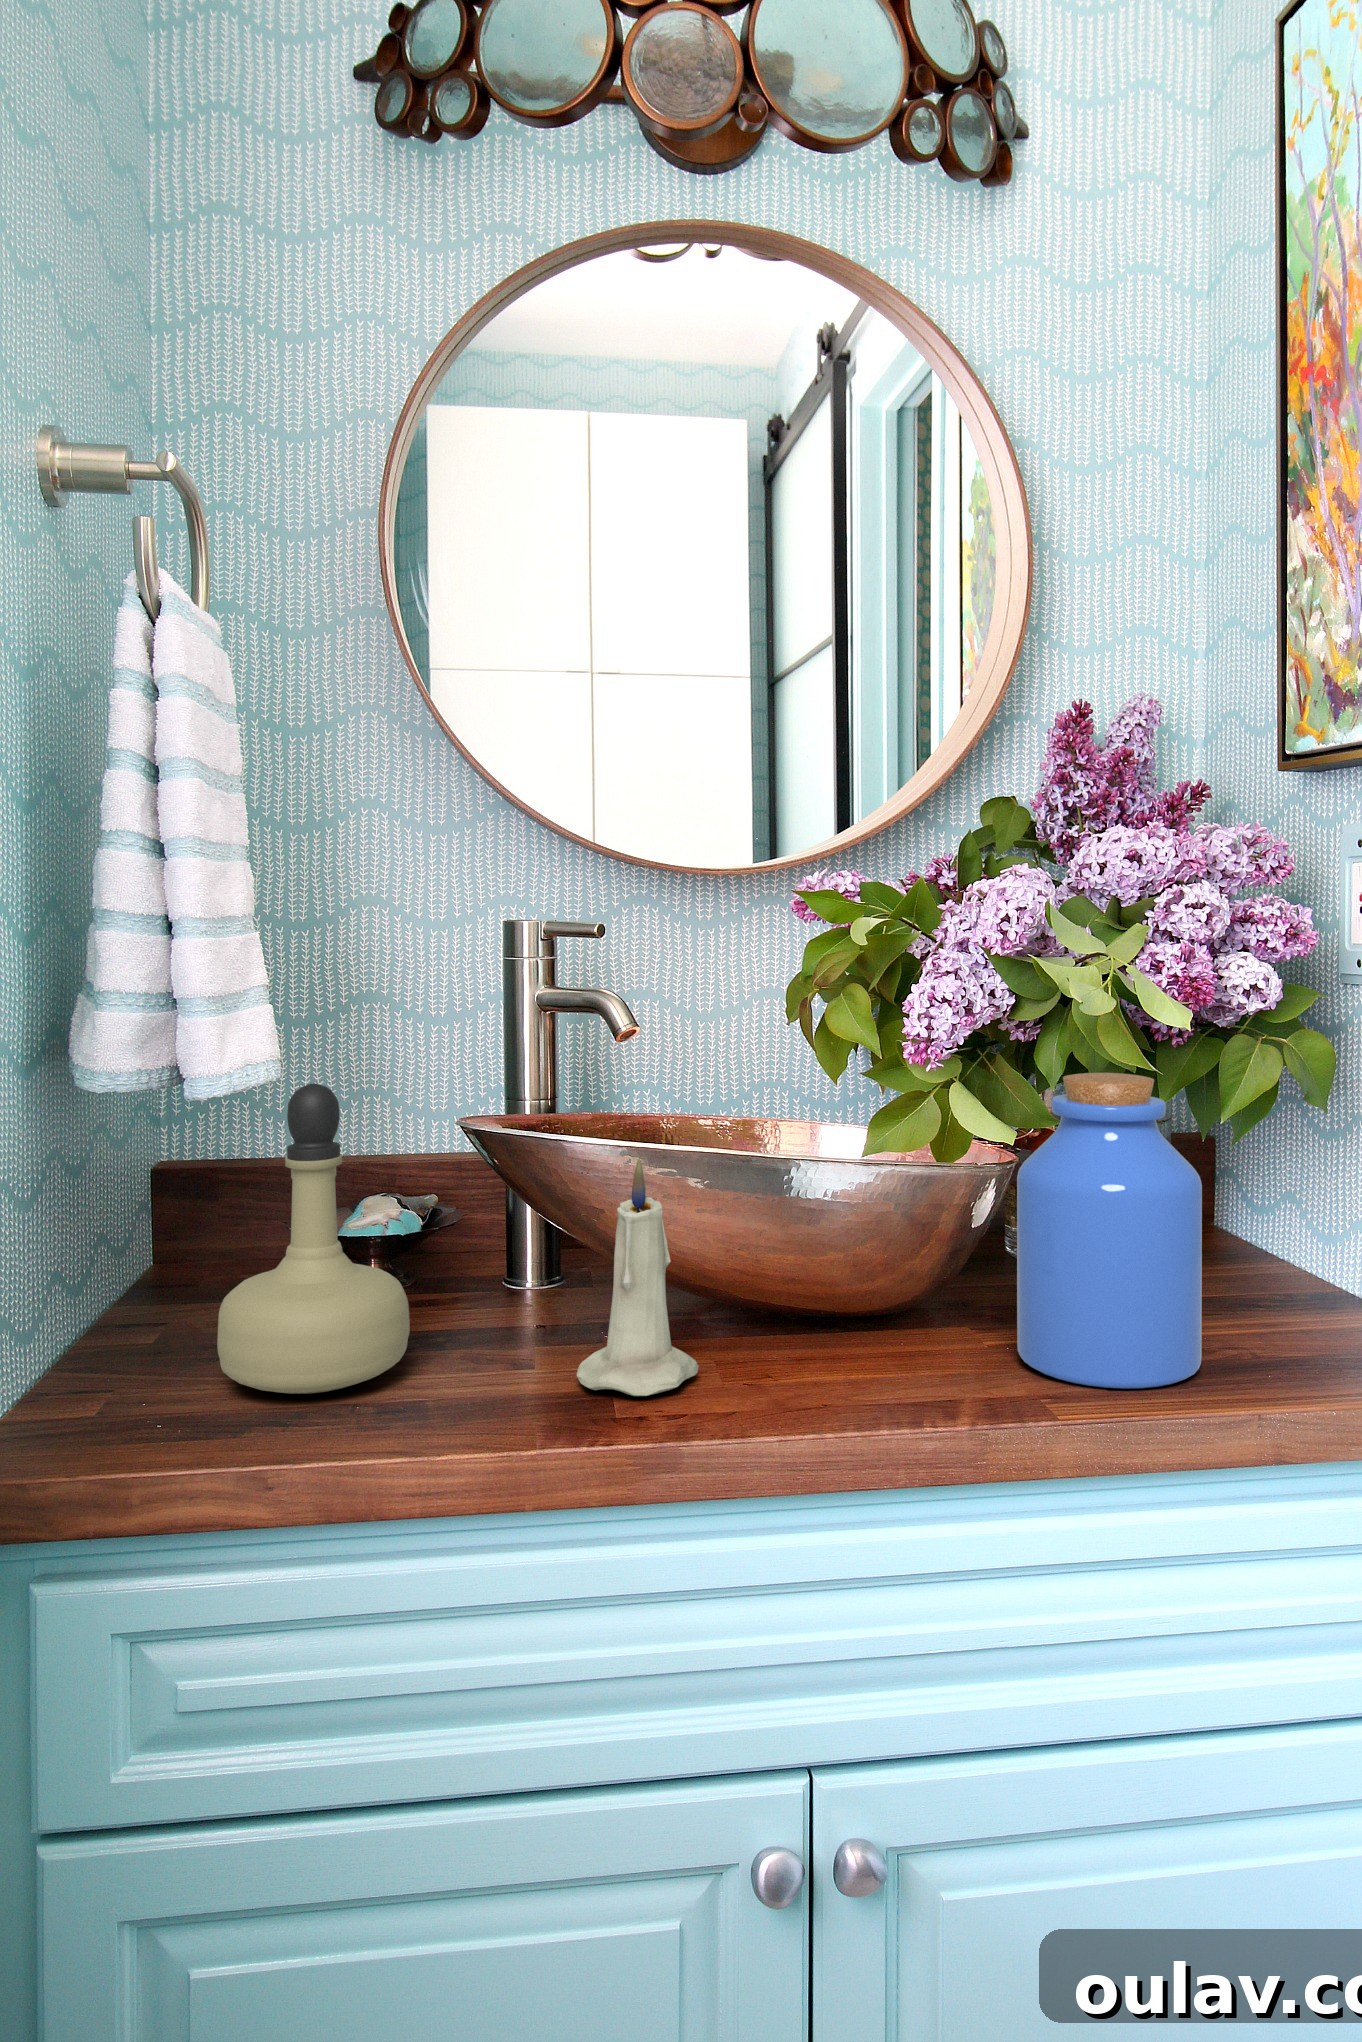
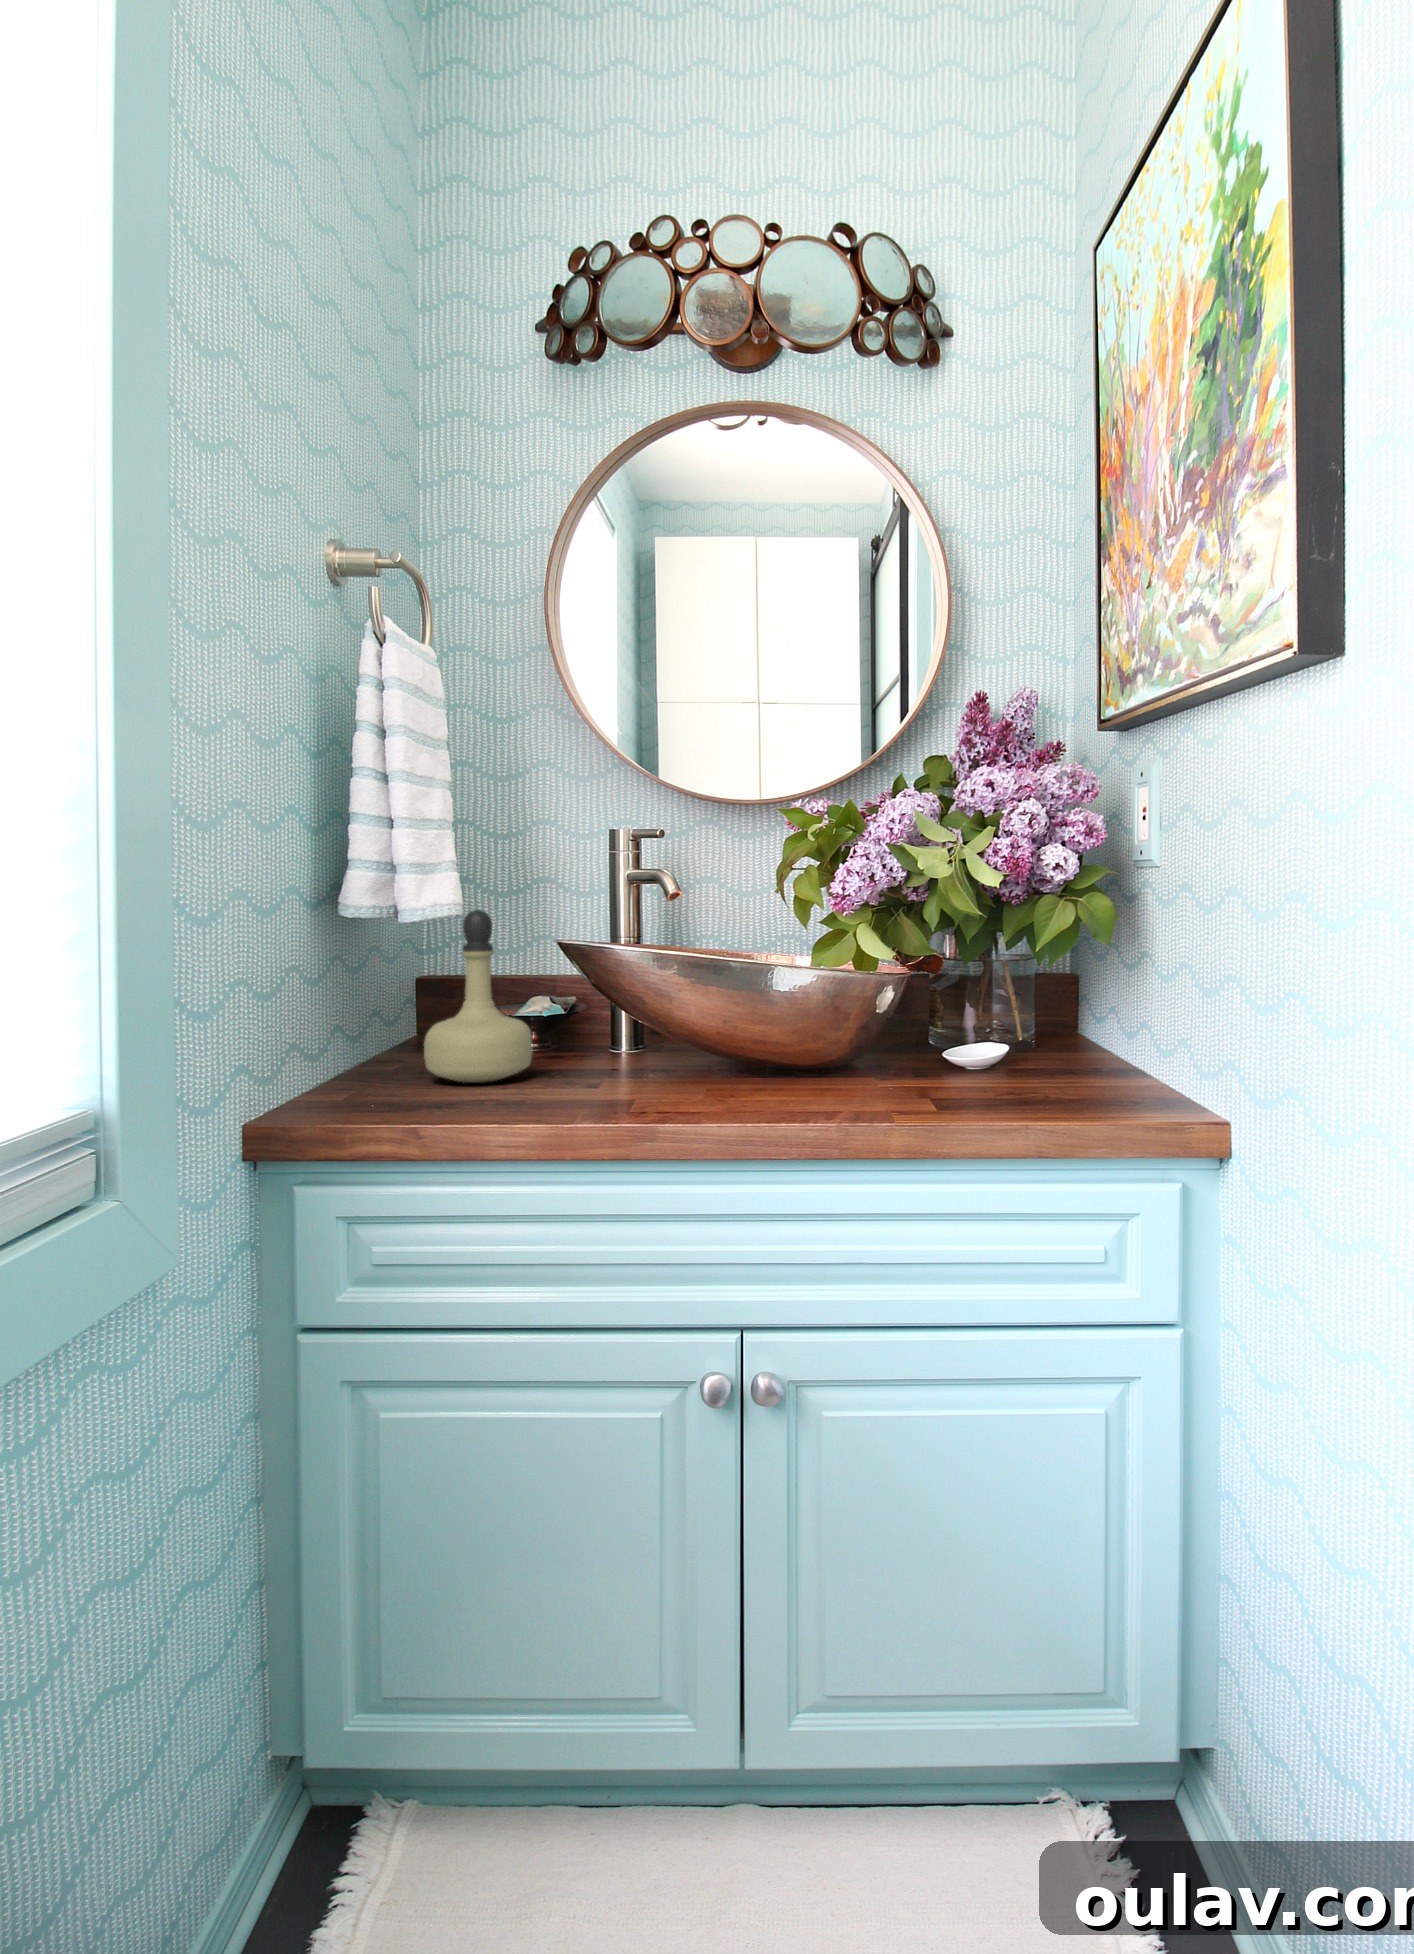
jar: present [1017,1073,1202,1389] -> none [889,907,1001,1091]
candle: present [577,1158,699,1396] -> none [623,952,695,1087]

